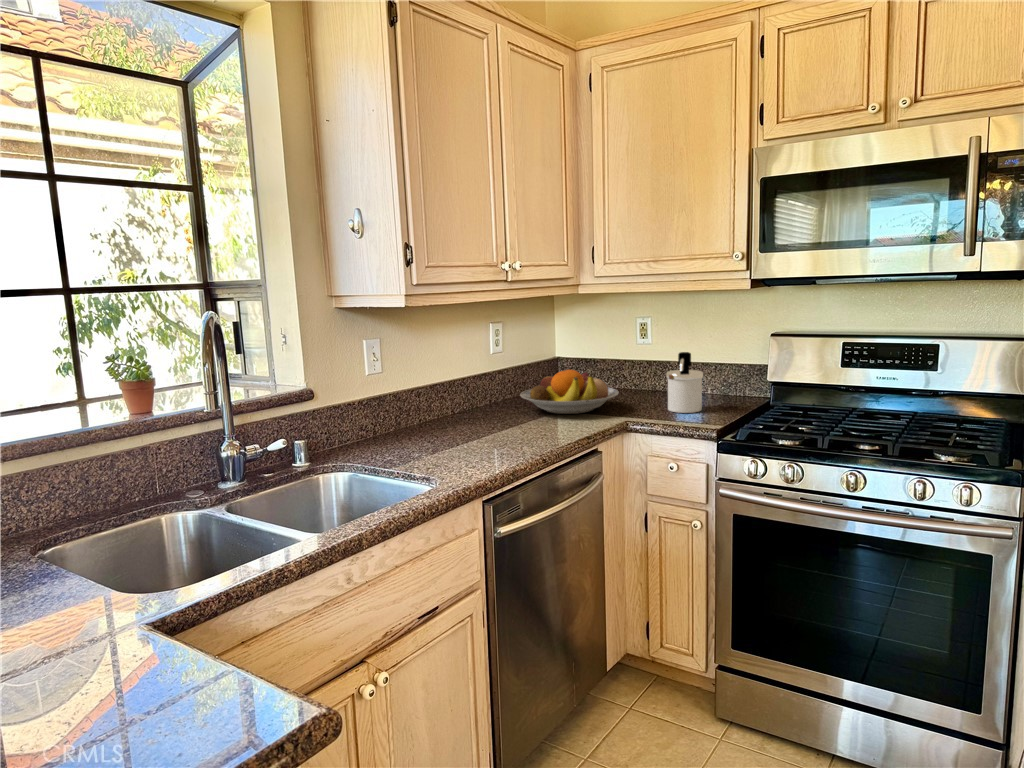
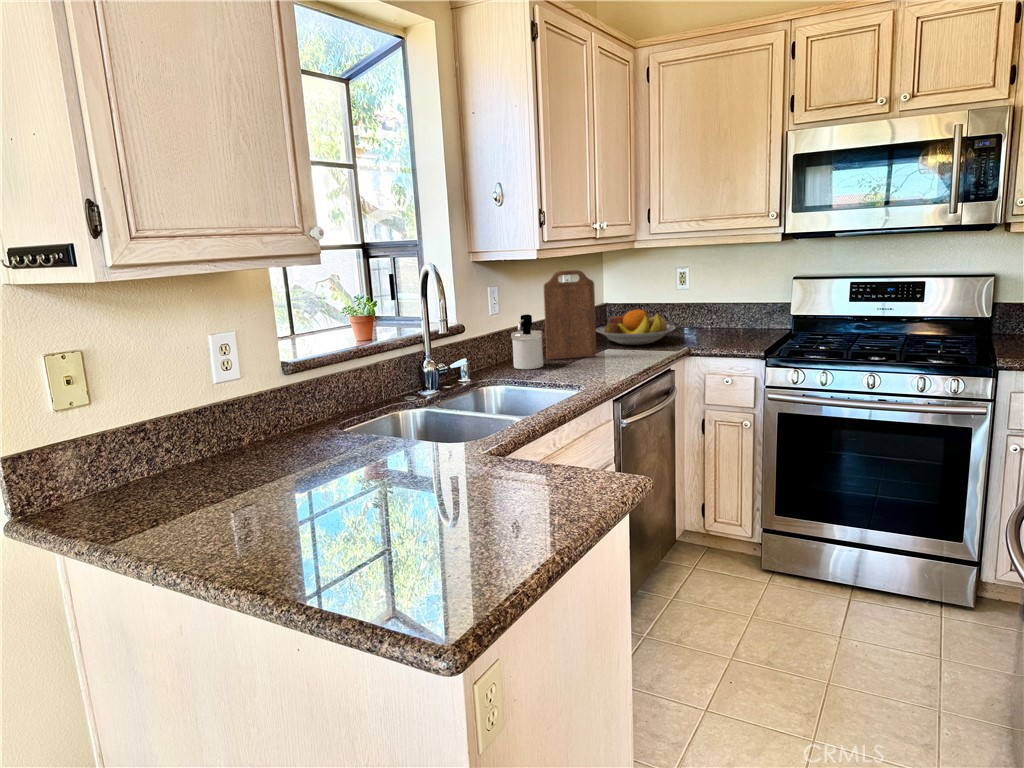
cutting board: none [434,321,503,433] -> present [544,270,596,359]
soap dispenser: present [666,352,703,413] -> present [511,314,543,369]

